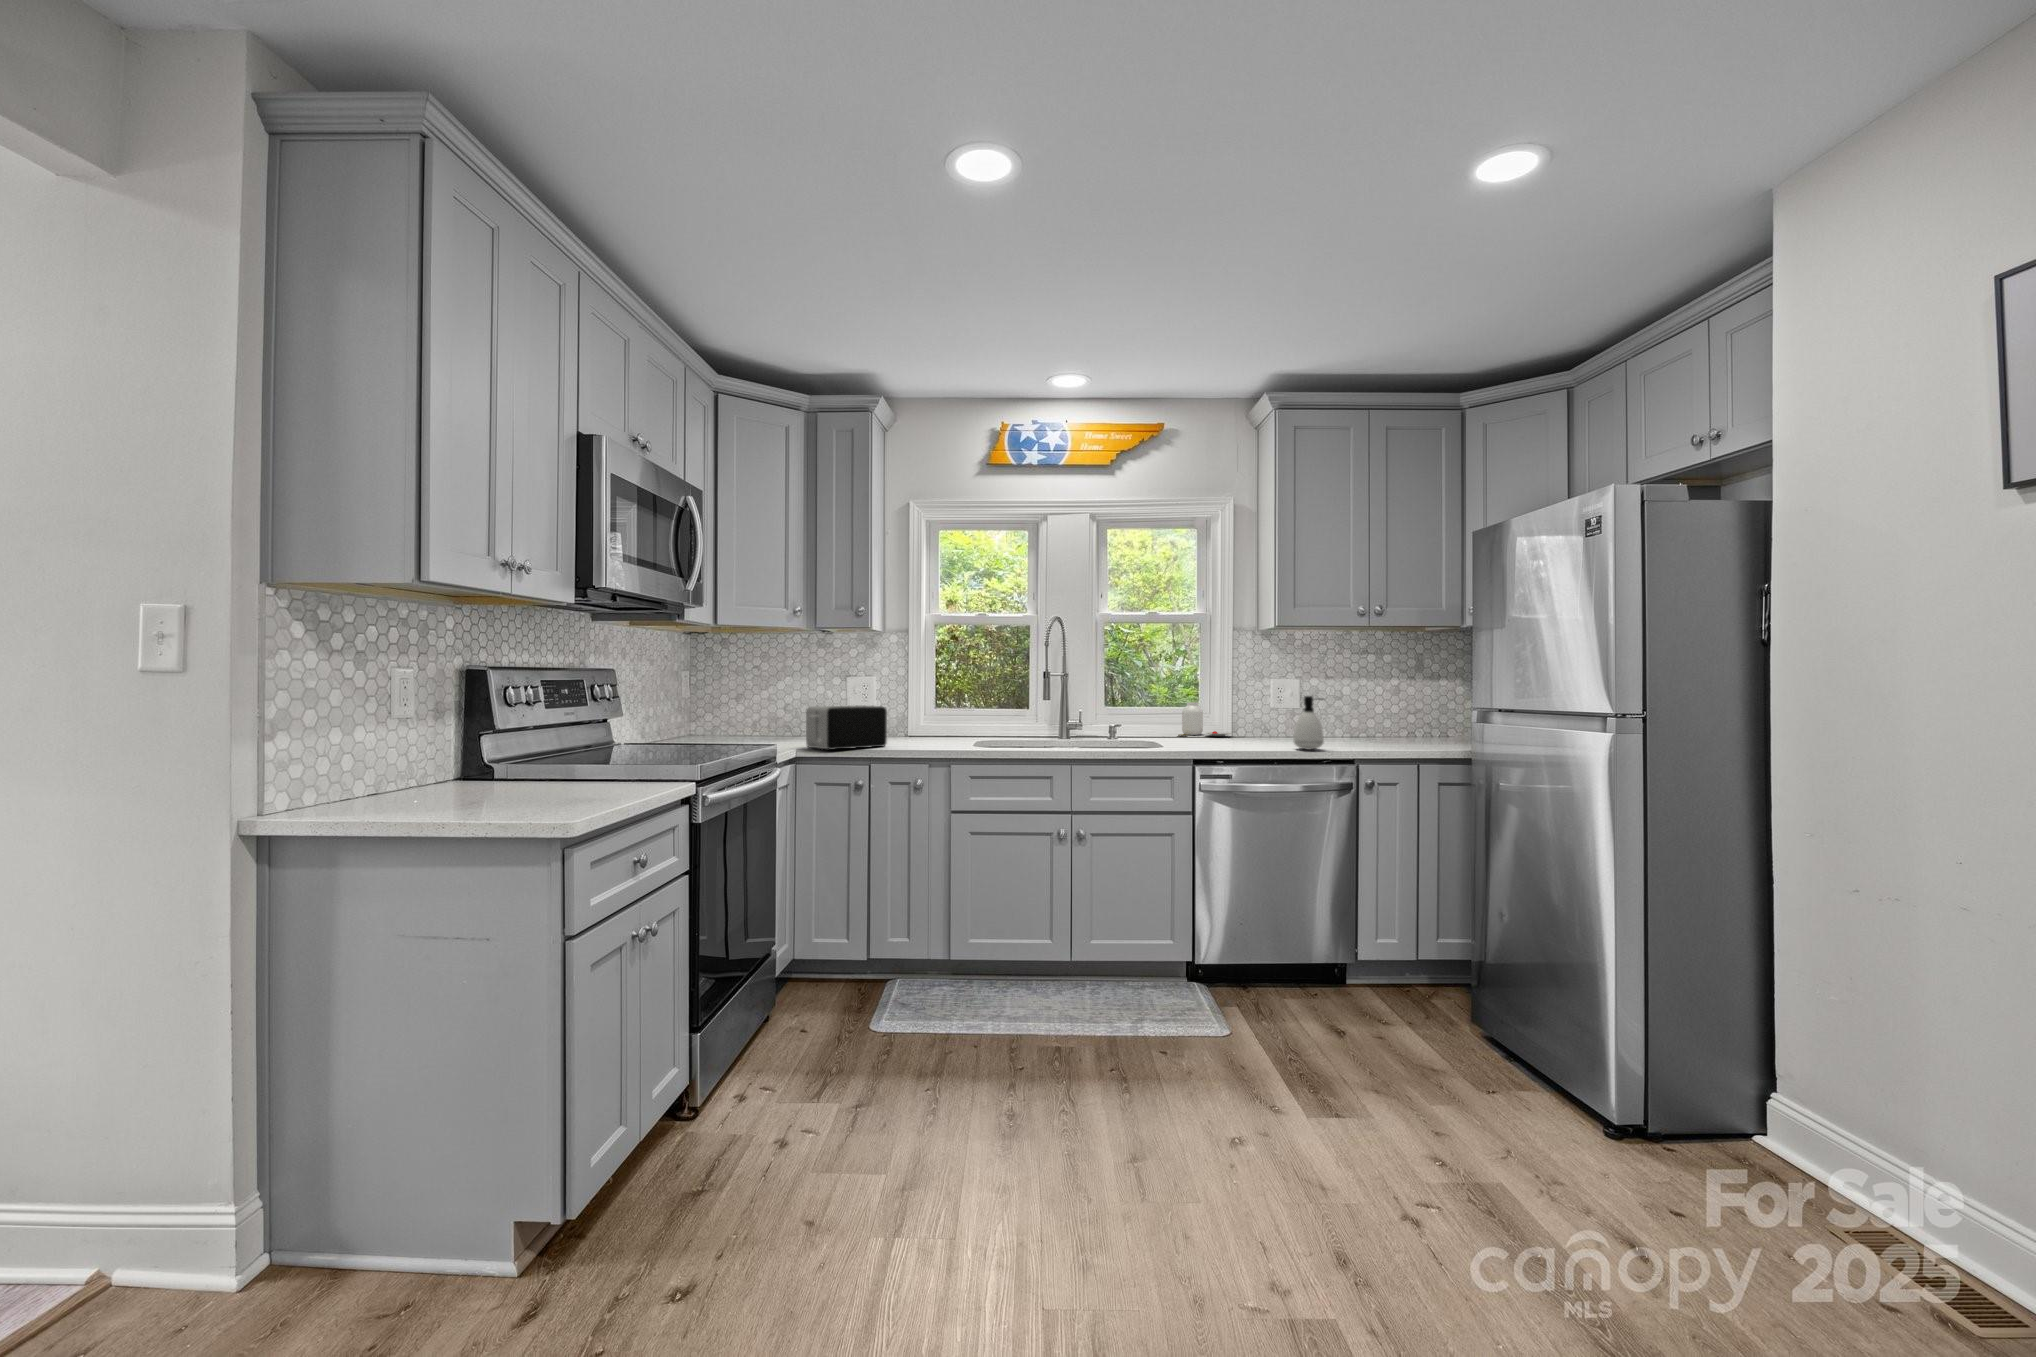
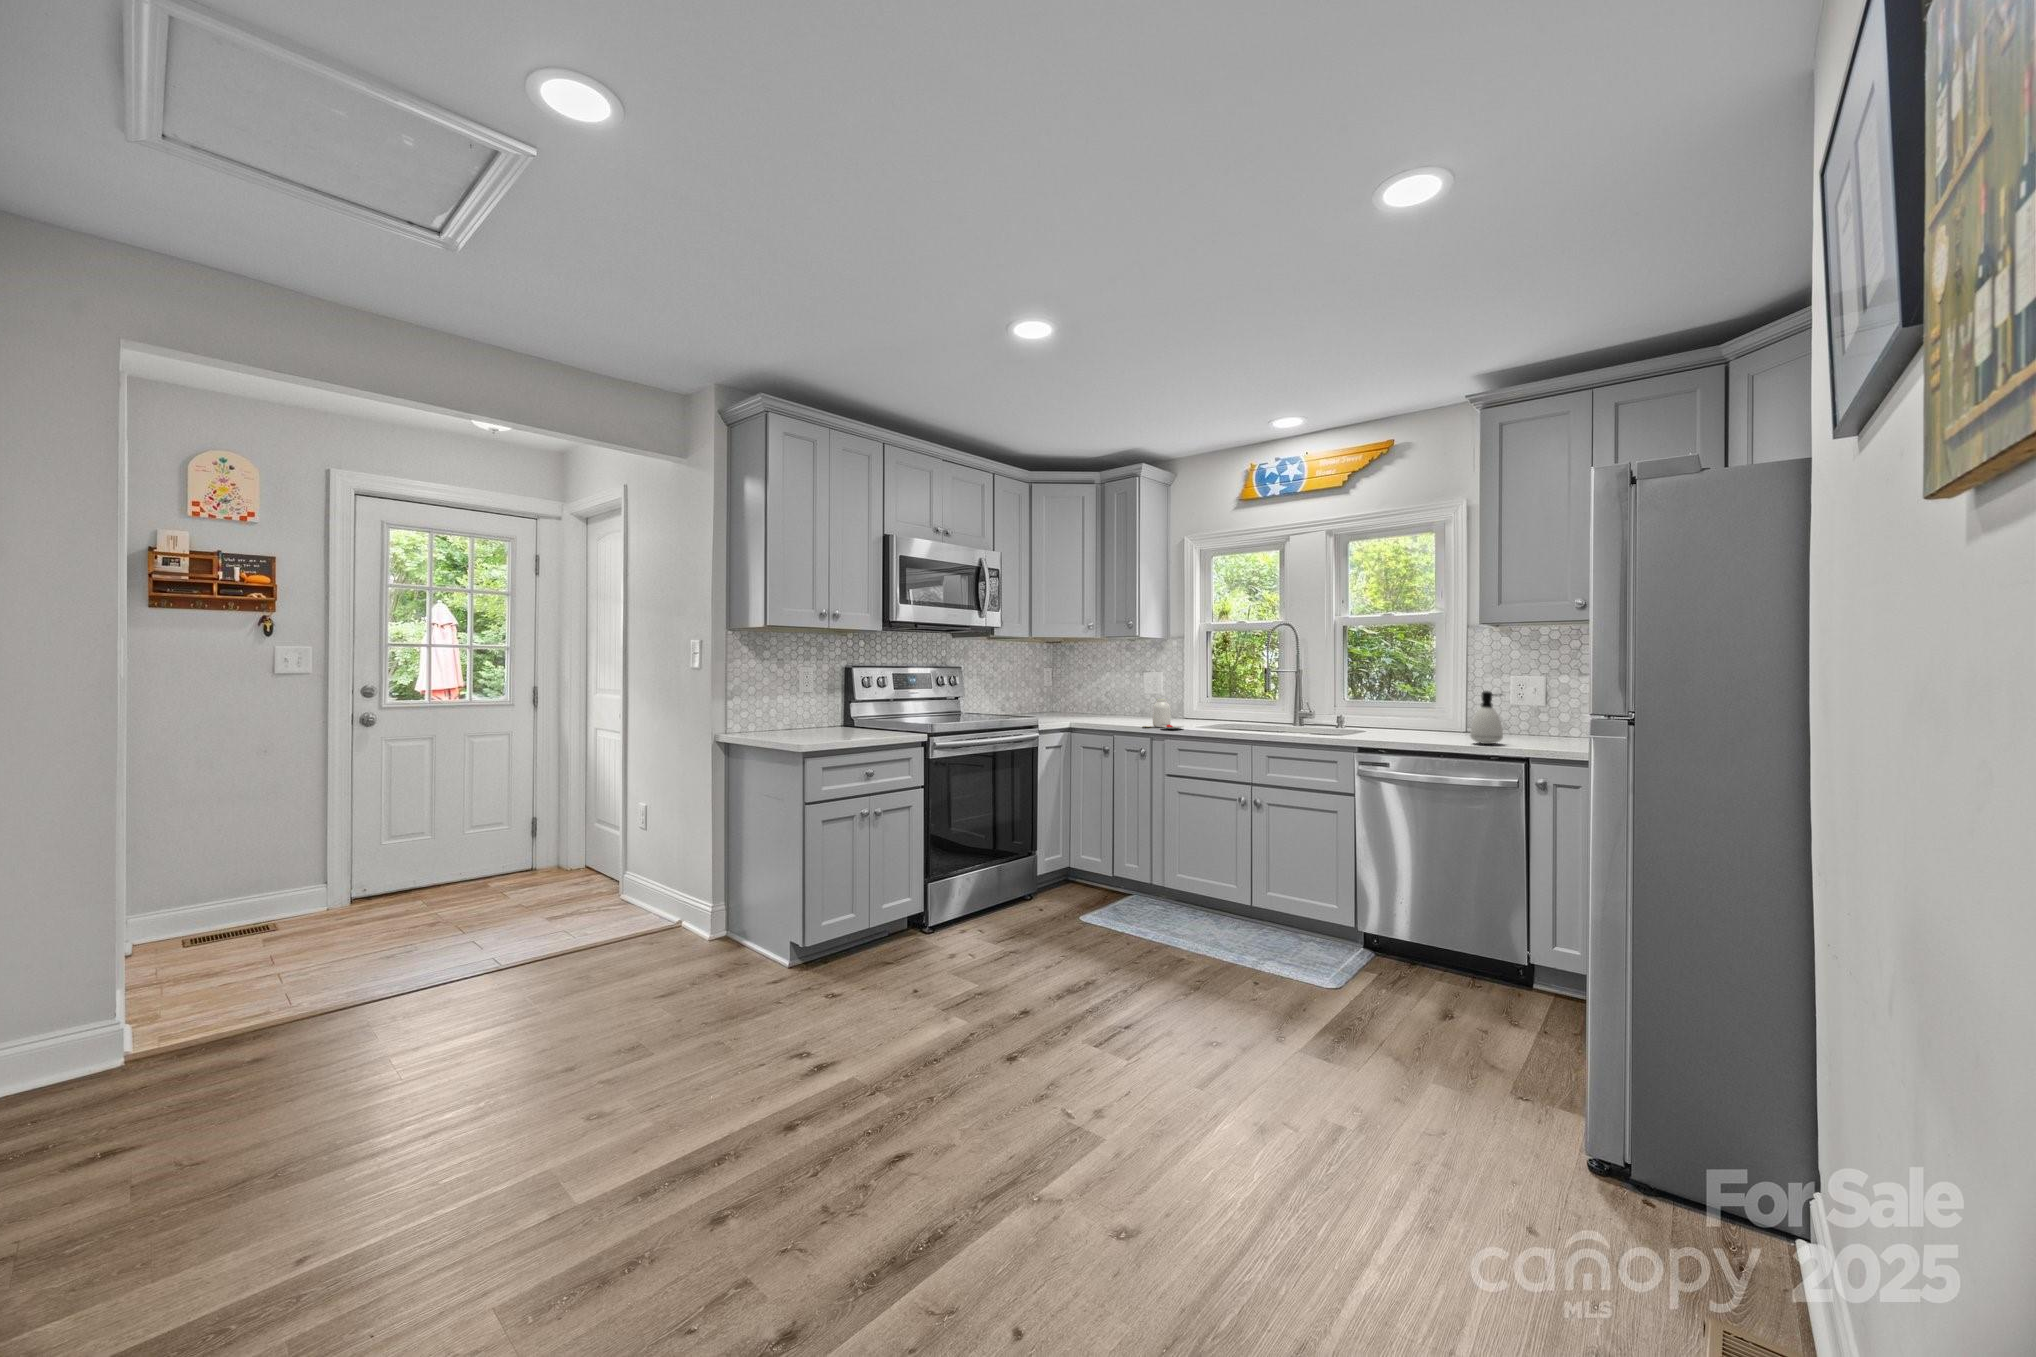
jar: present [1180,702,1231,736] -> present [1143,699,1184,729]
toaster: present [806,706,887,750] -> none [1081,693,1139,724]

